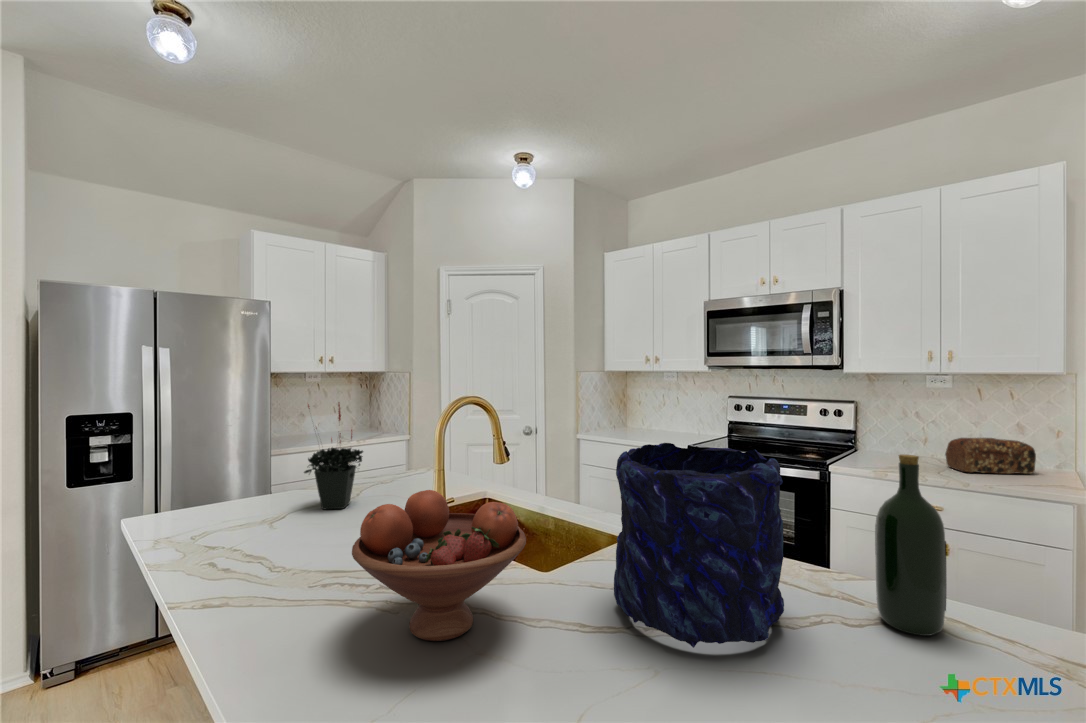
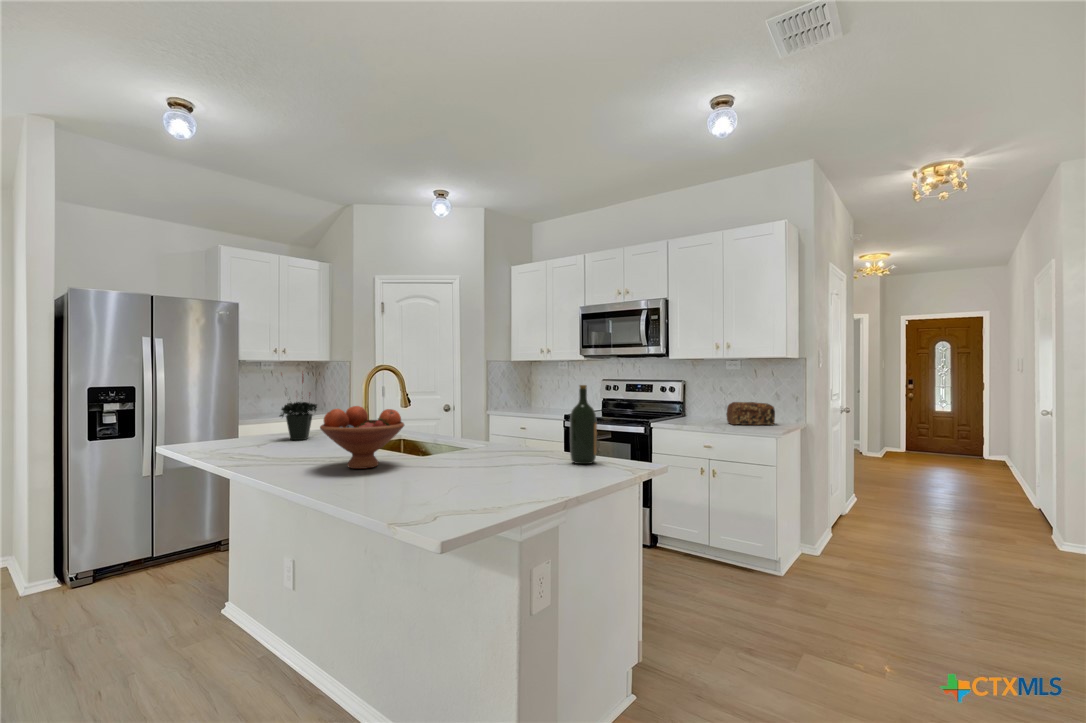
vase: present [614,443,784,647] -> none [450,384,526,467]

